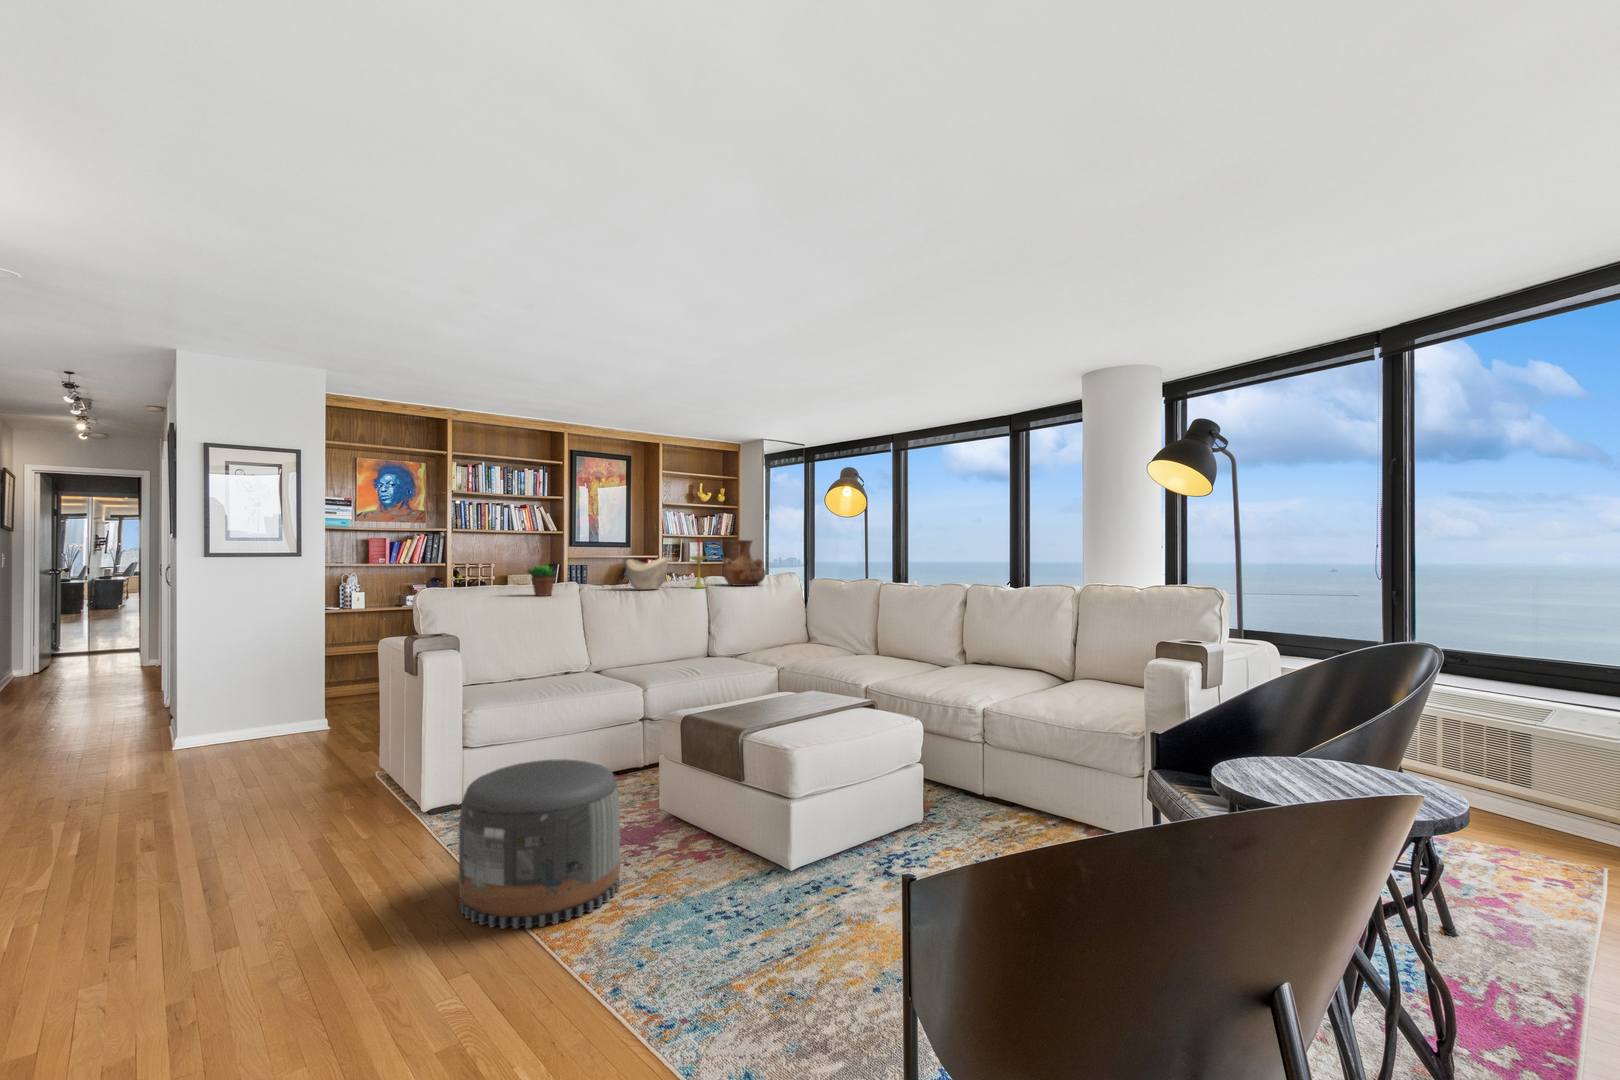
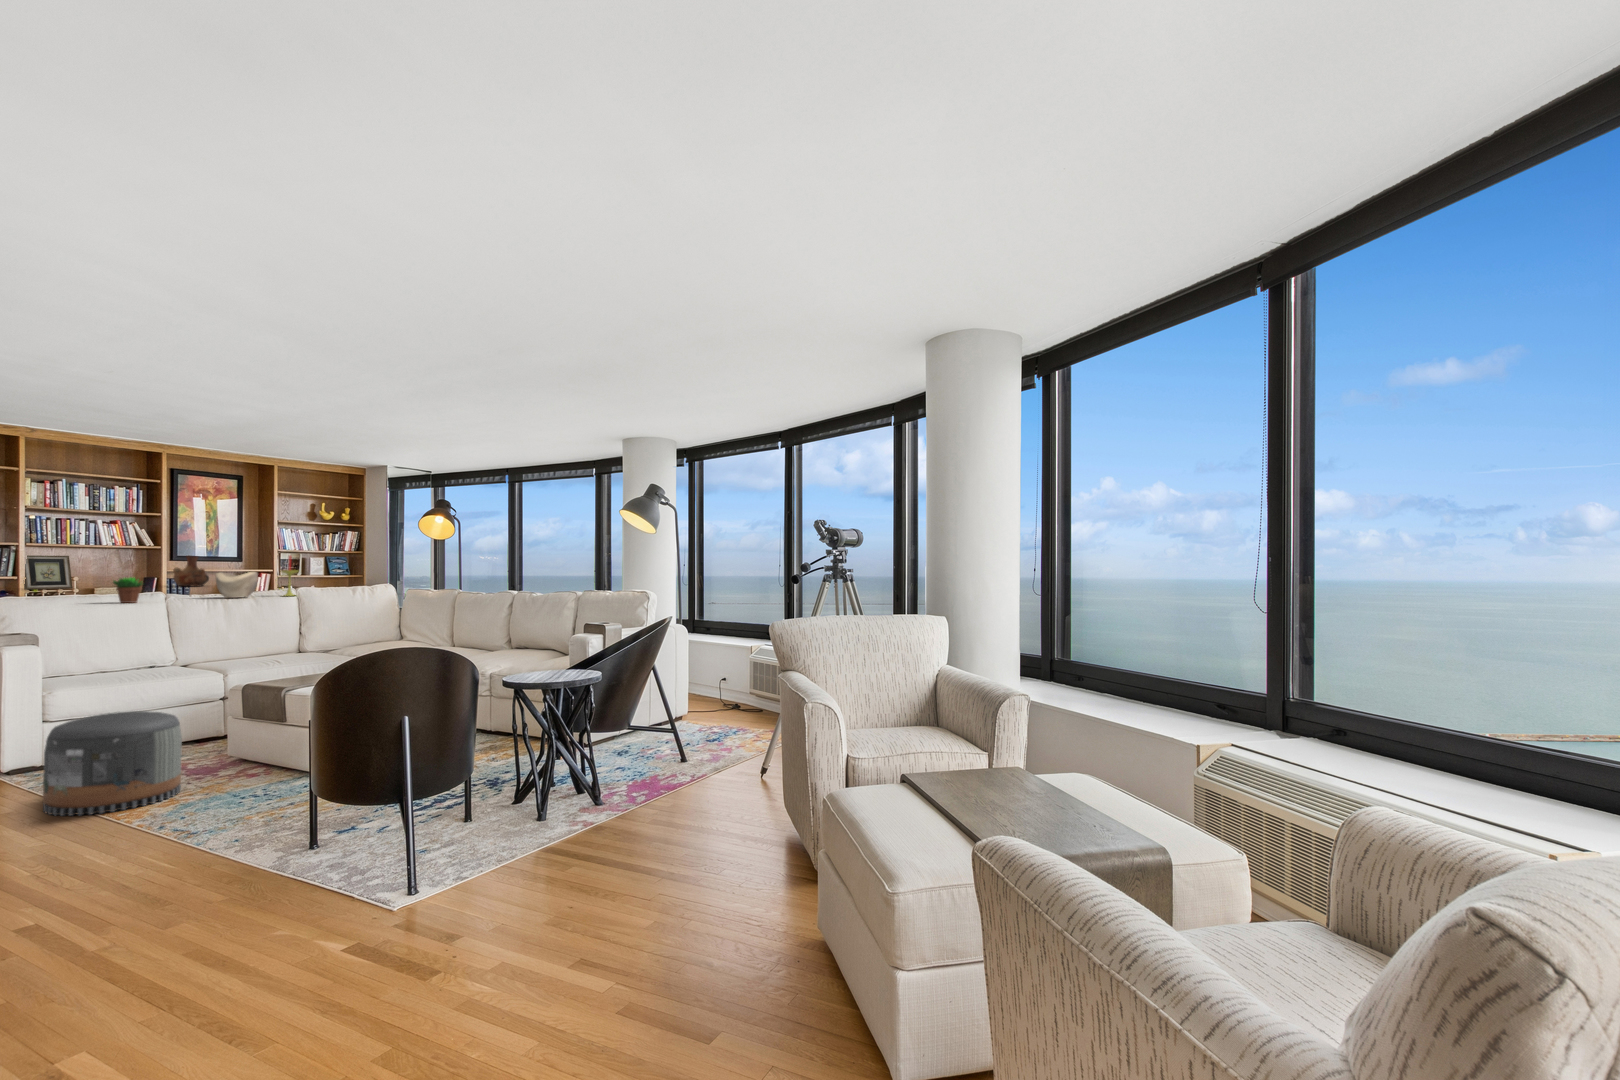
vase: present [722,540,765,586] -> present [173,555,209,586]
picture frame: none [449,541,491,575] -> present [24,555,73,589]

